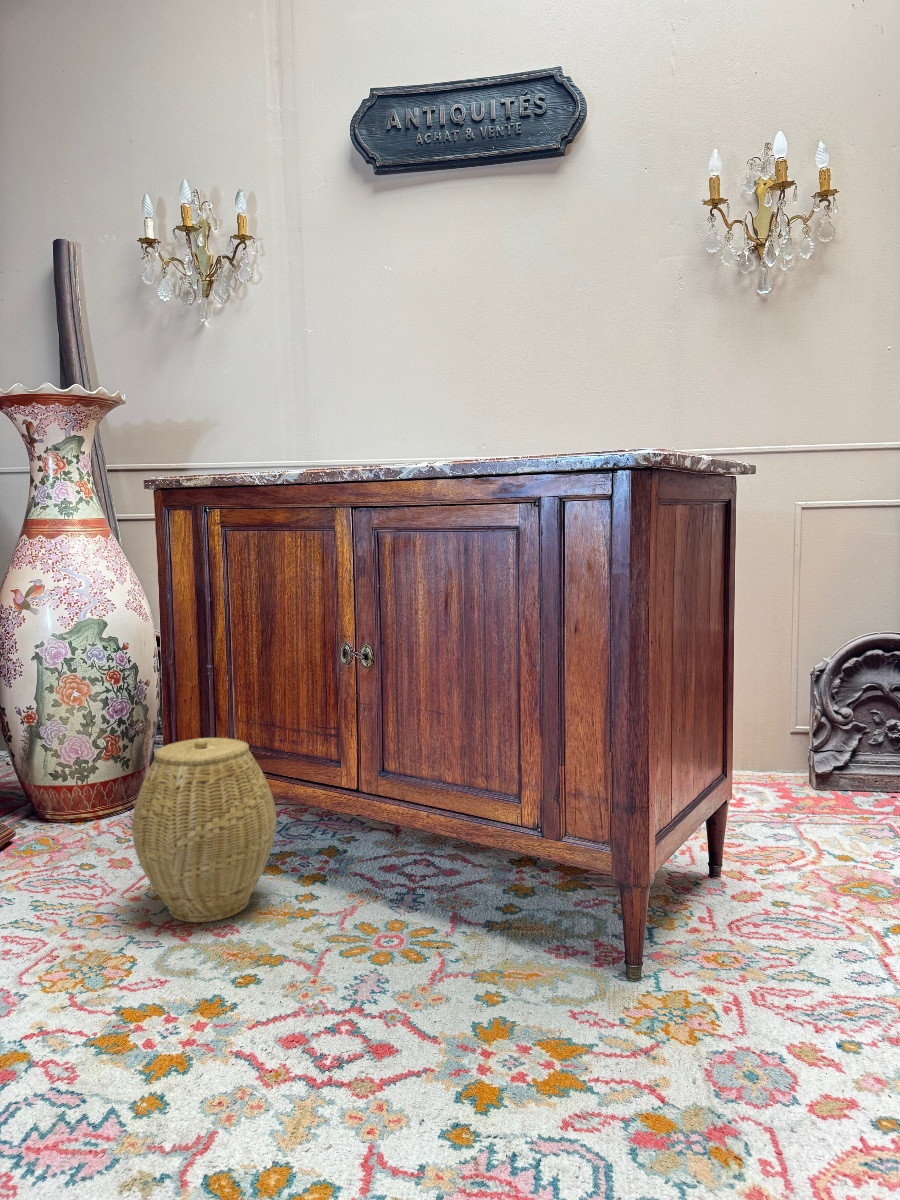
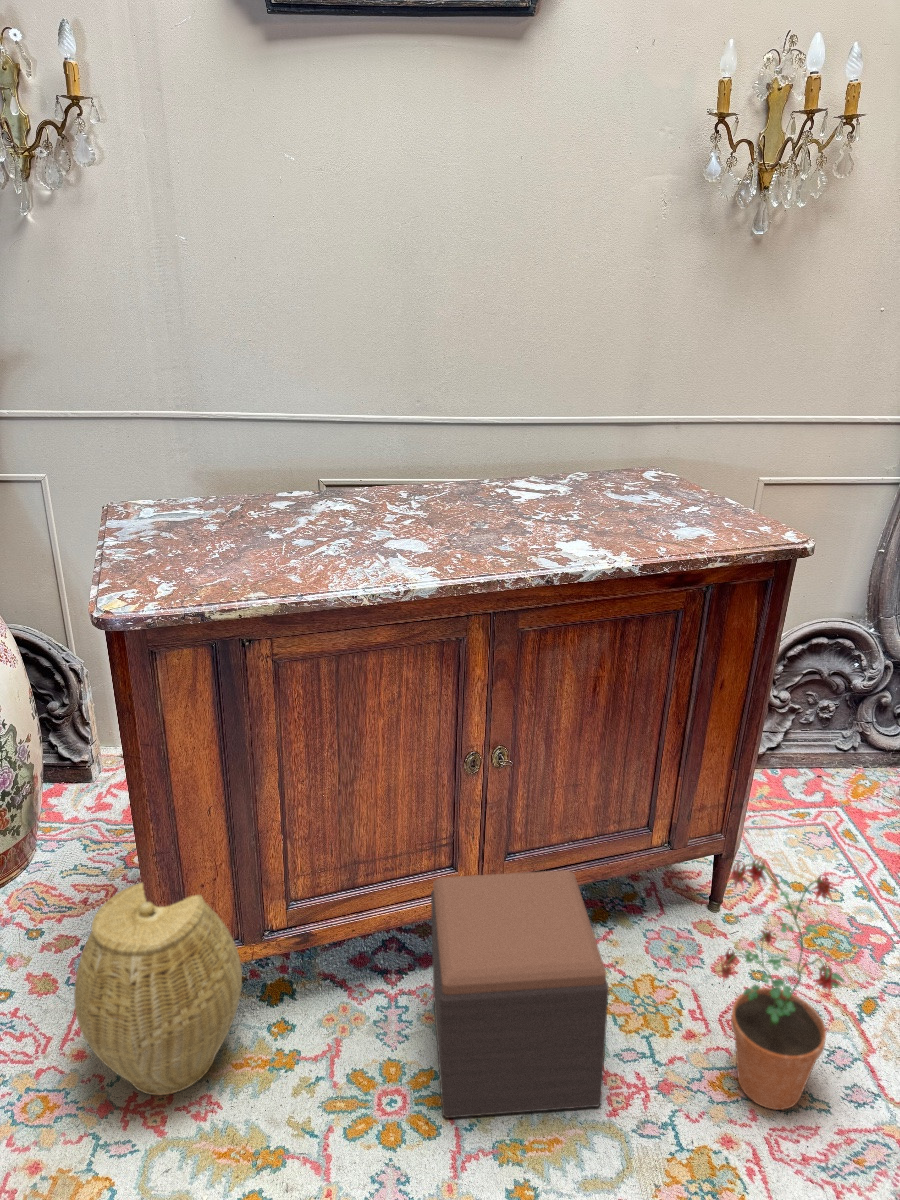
potted plant: none [686,703,832,976] -> present [720,860,844,1110]
footstool: none [431,753,588,959] -> present [431,870,609,1118]

